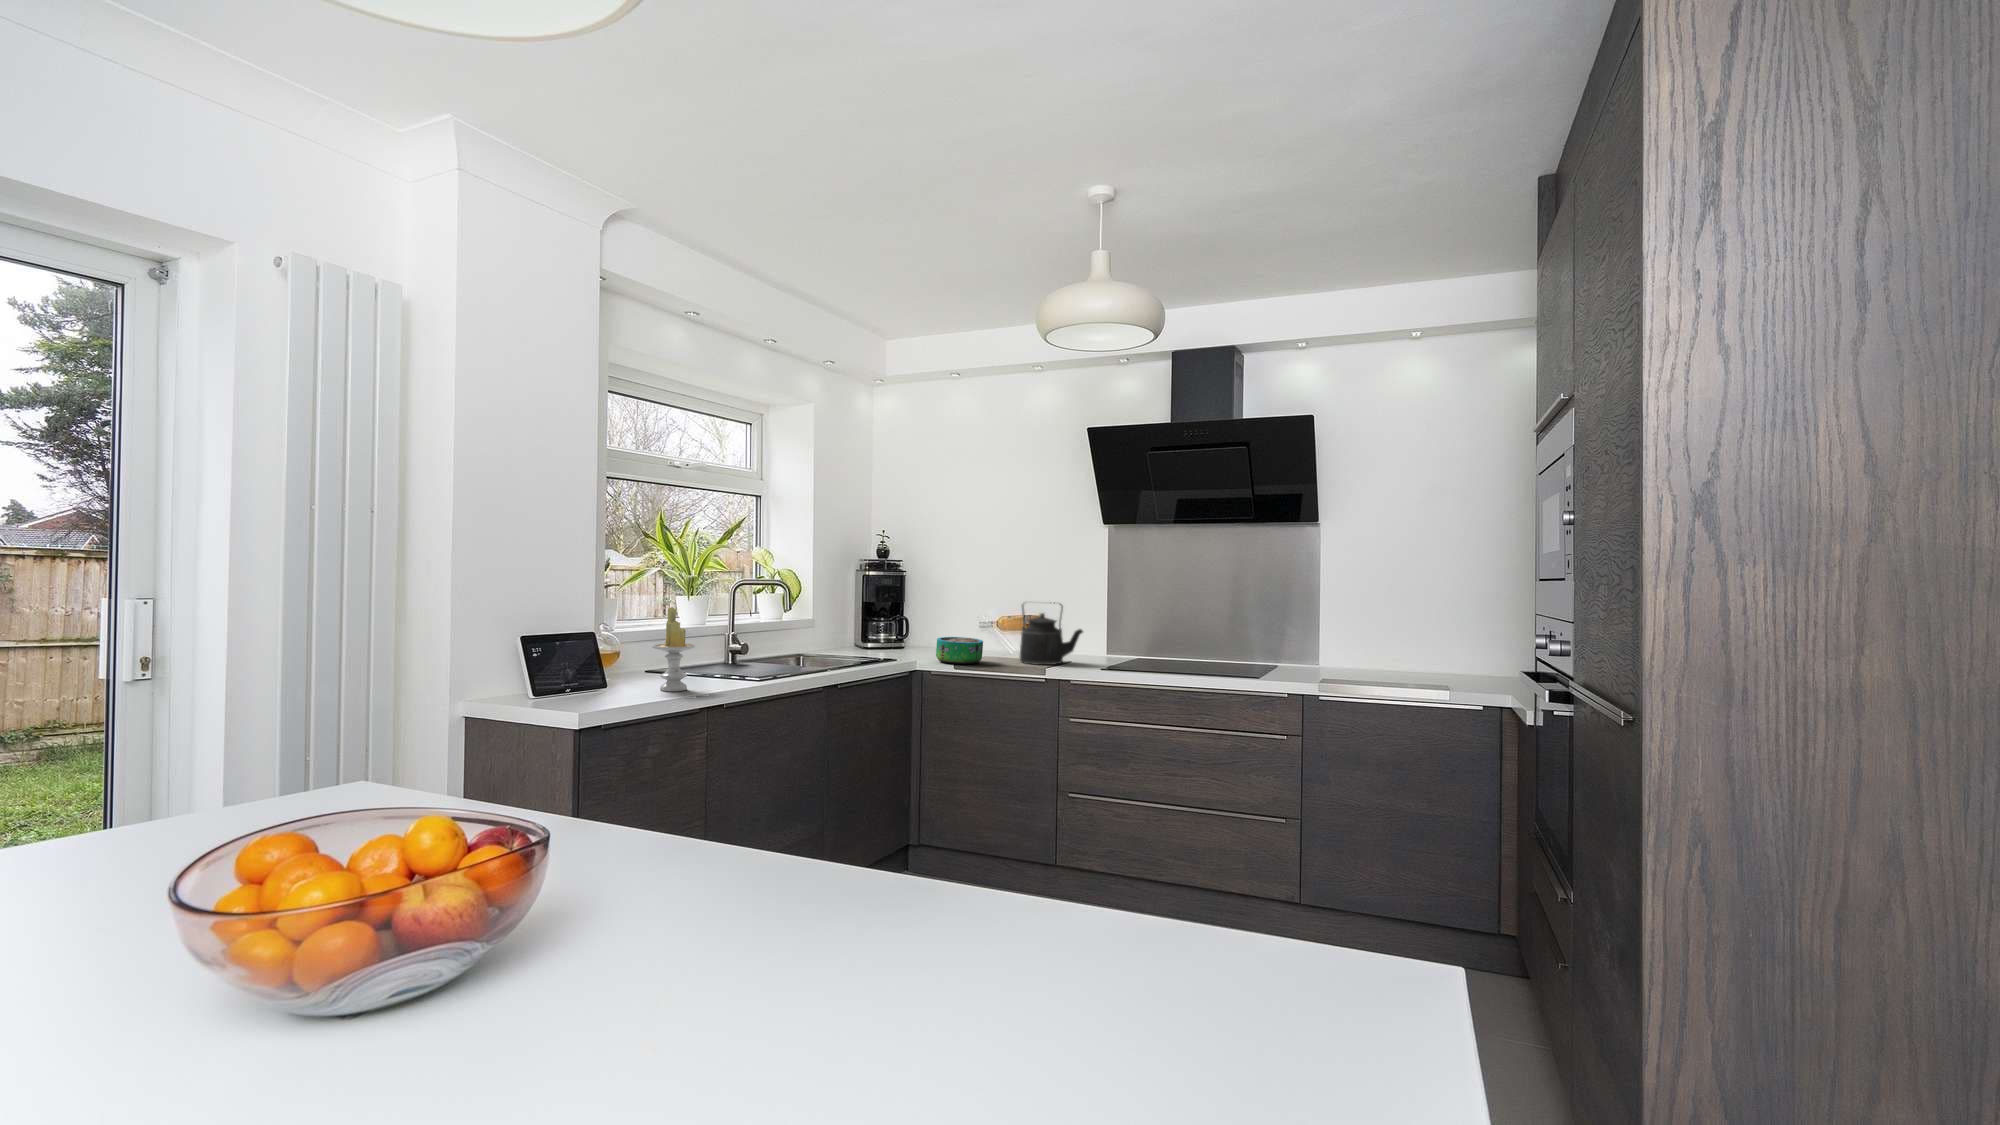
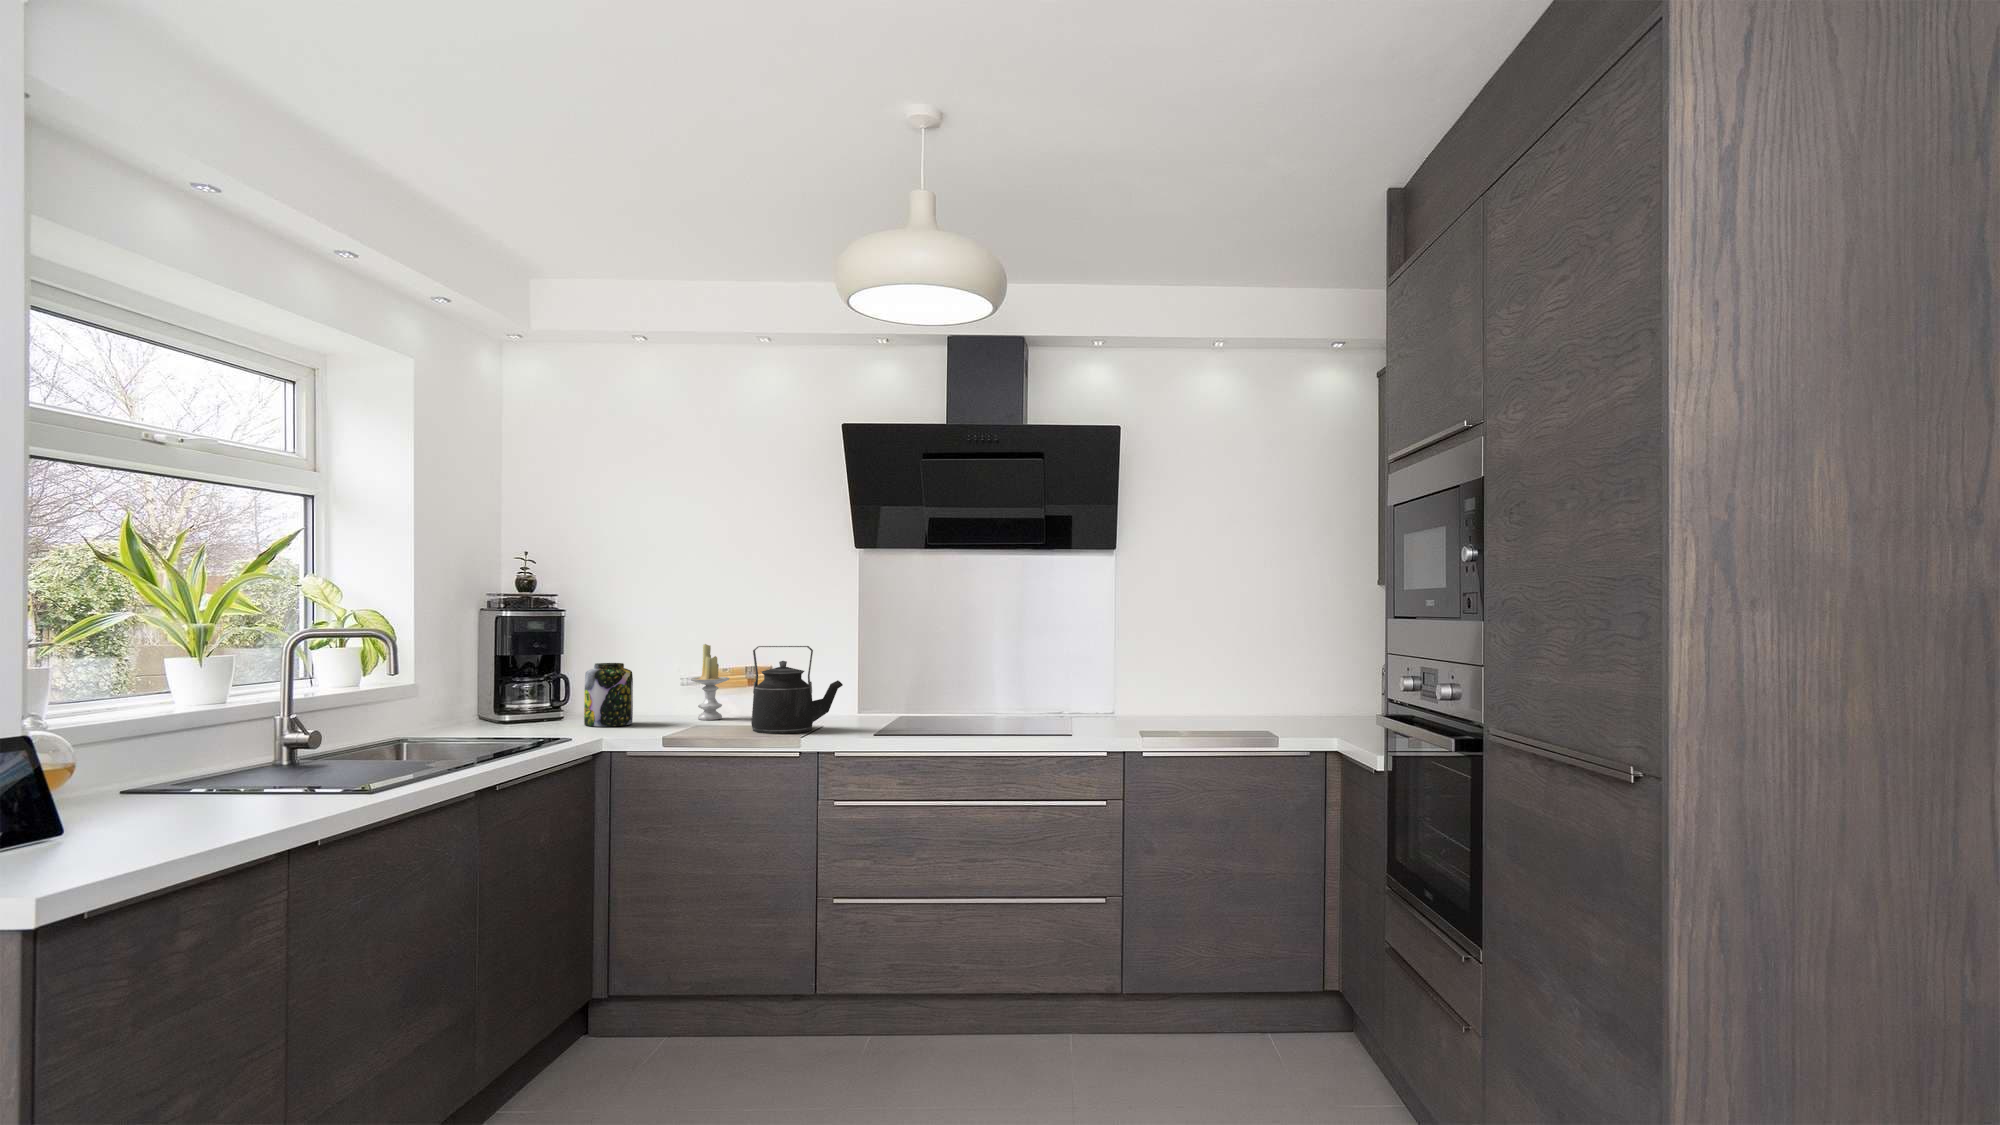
candle: present [652,607,696,691] -> present [691,644,730,720]
jar: none [914,610,945,653] -> present [584,663,633,727]
decorative bowl: present [936,637,983,664] -> none [631,701,703,740]

